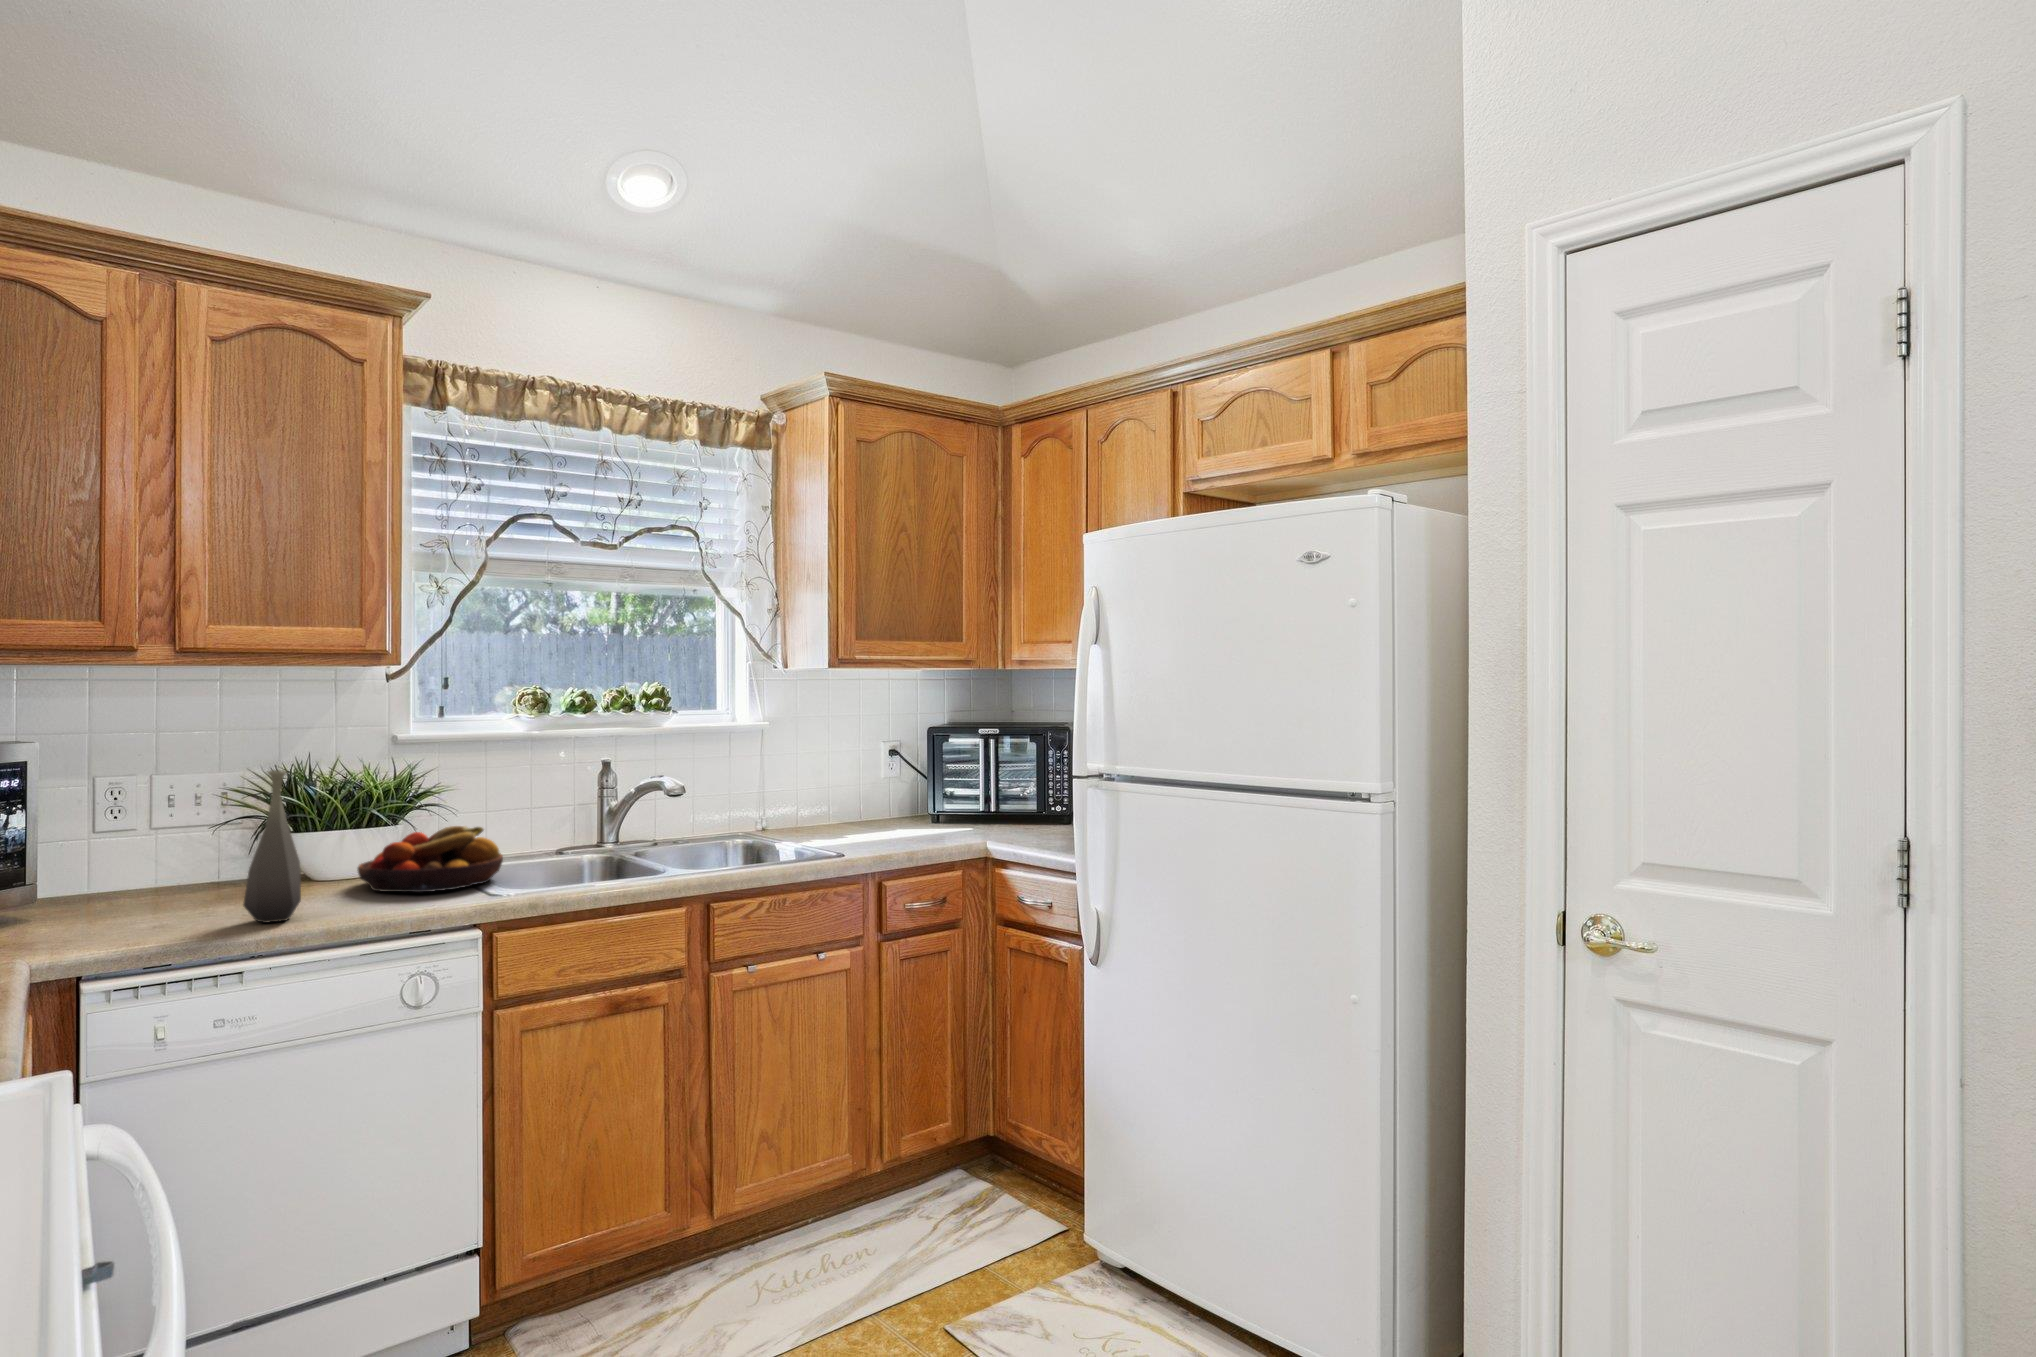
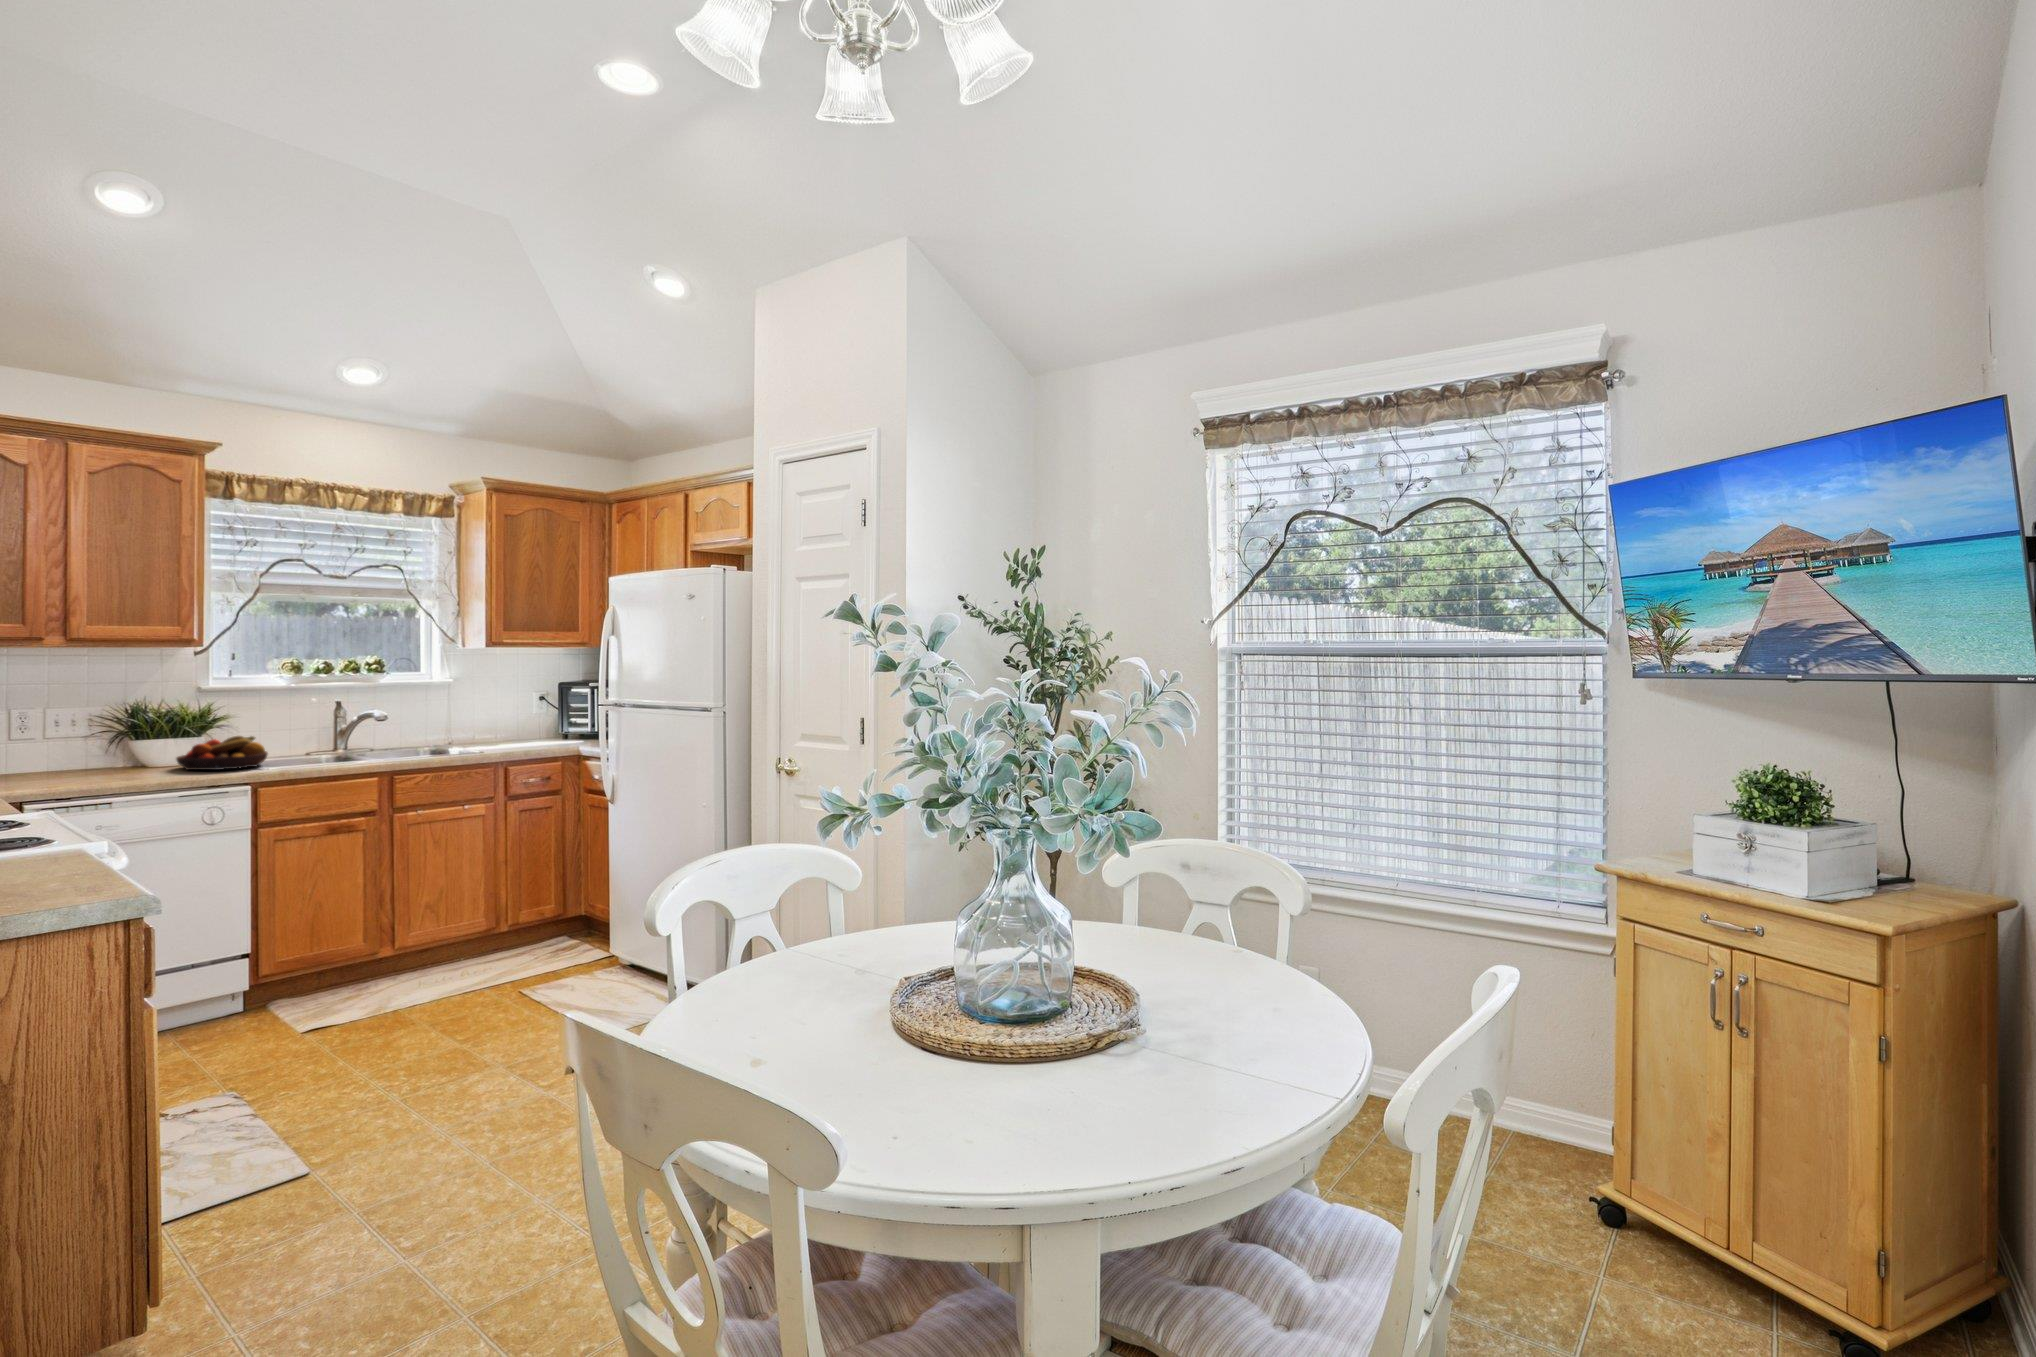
bottle: present [243,770,301,923] -> none [108,703,142,782]

